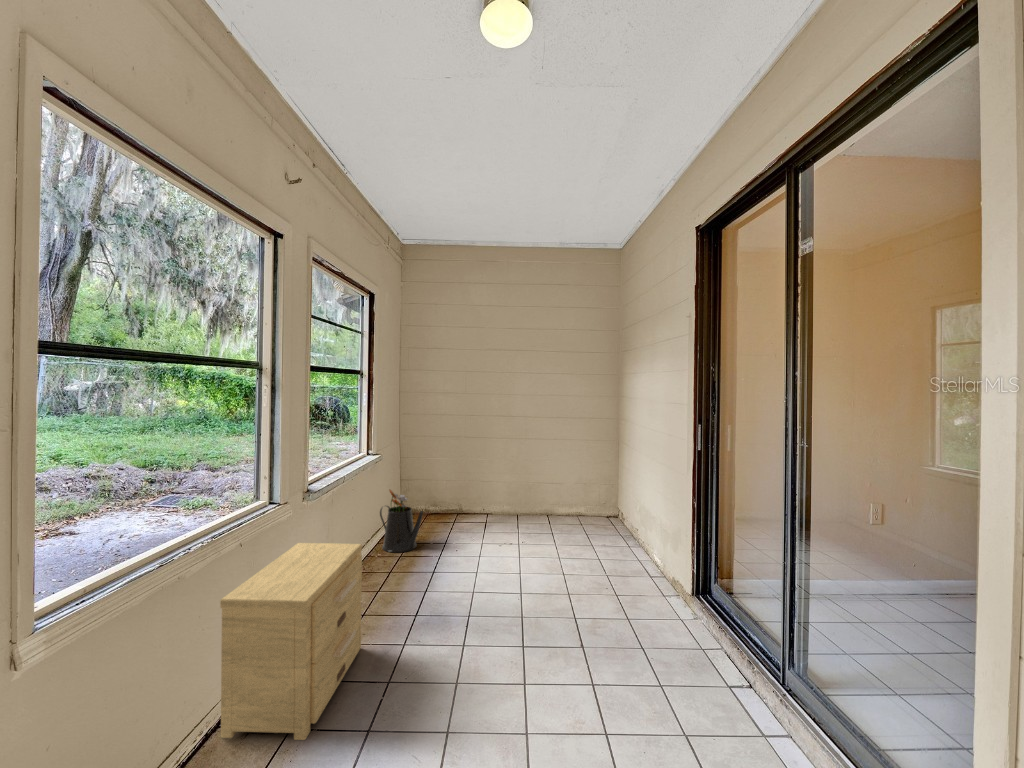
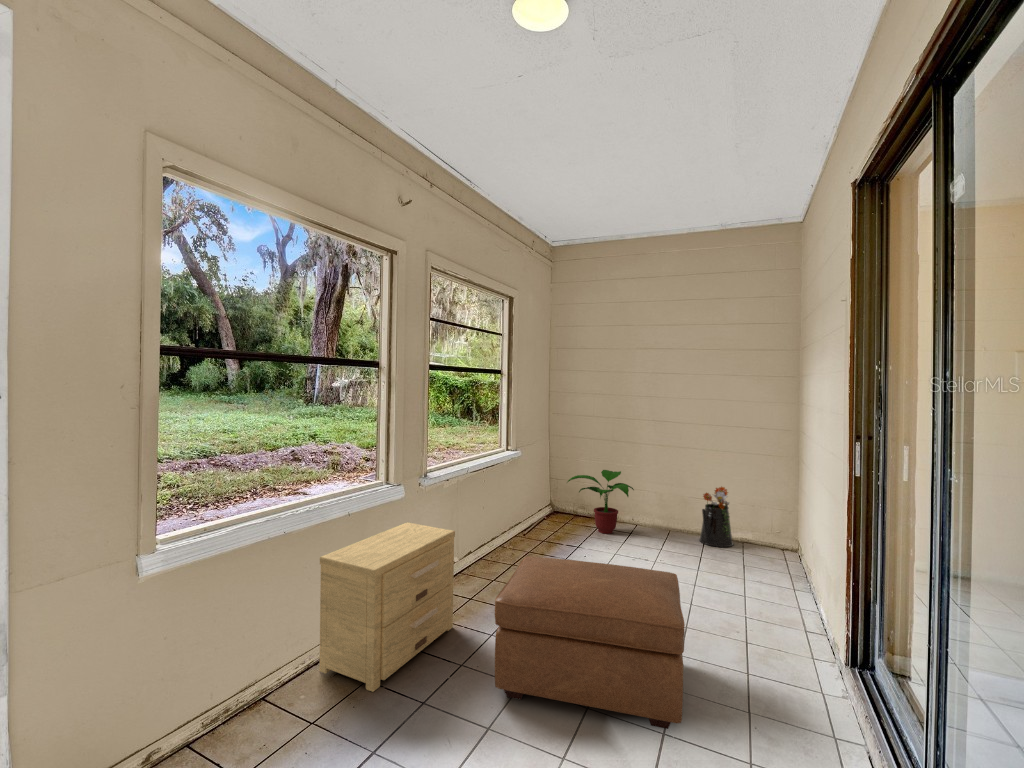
potted plant: none [424,466,488,527] -> present [568,470,634,534]
watering can: present [380,490,423,552] -> present [699,487,733,547]
ottoman: none [438,551,615,701] -> present [495,556,685,729]

